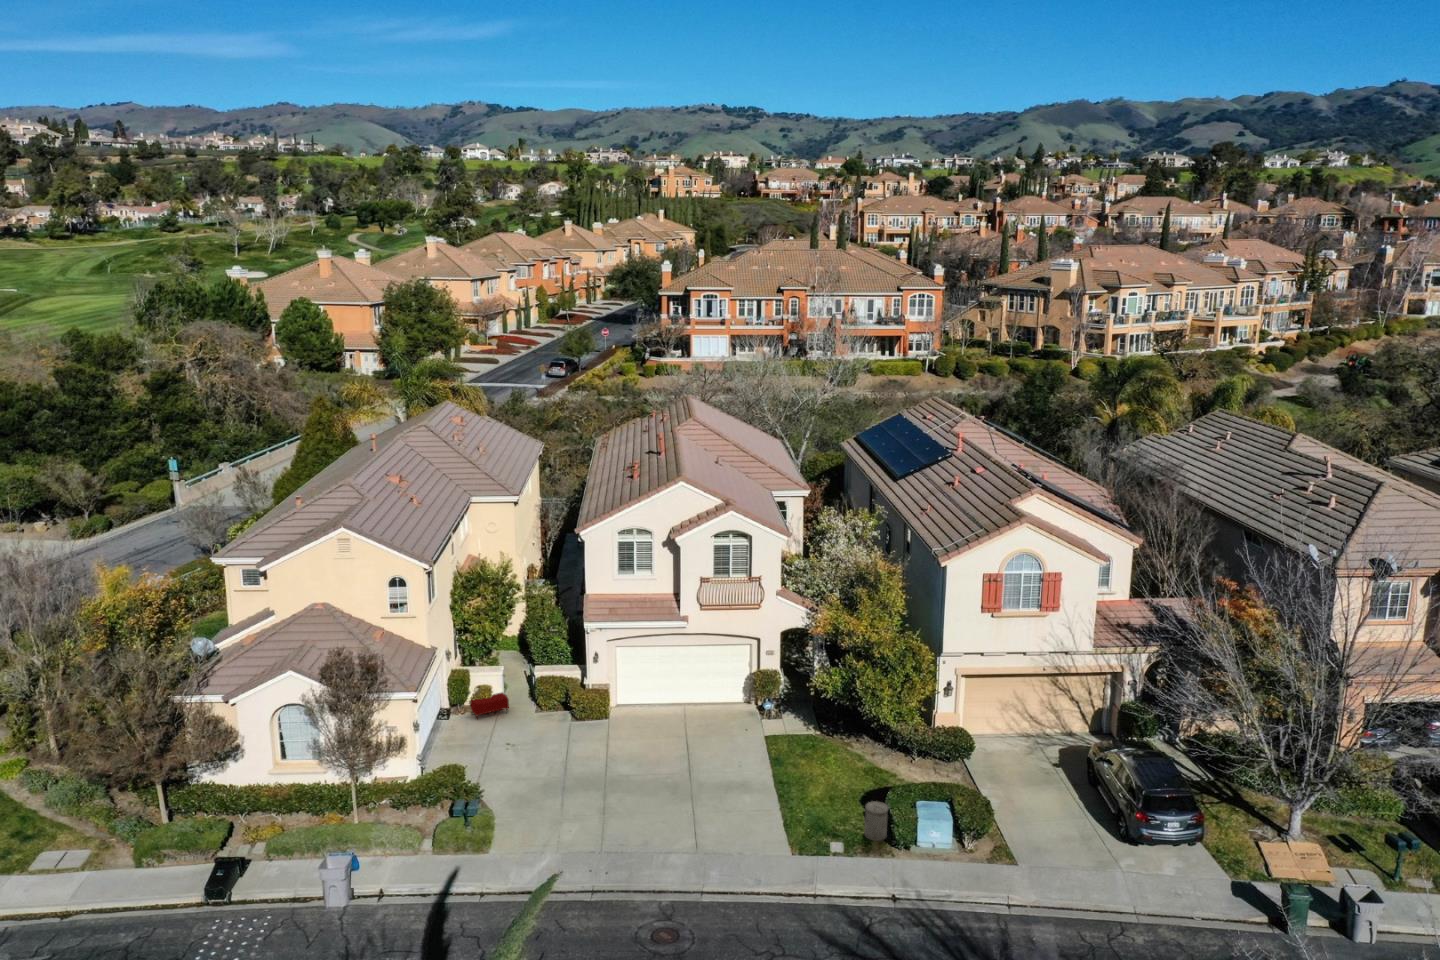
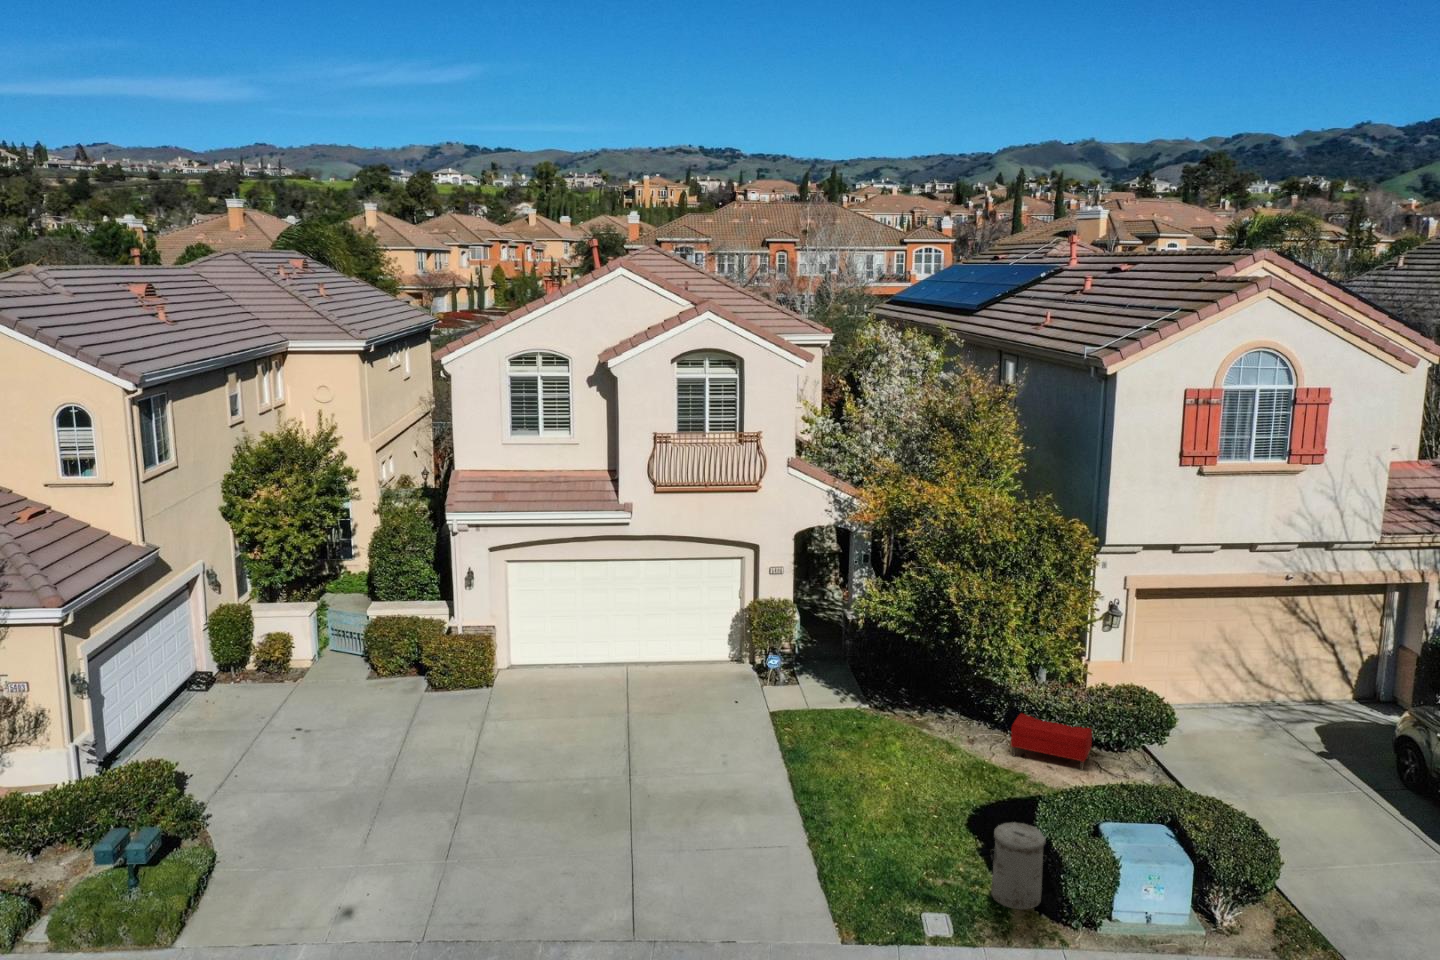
bench: present [471,693,509,719] -> present [1011,713,1092,771]

